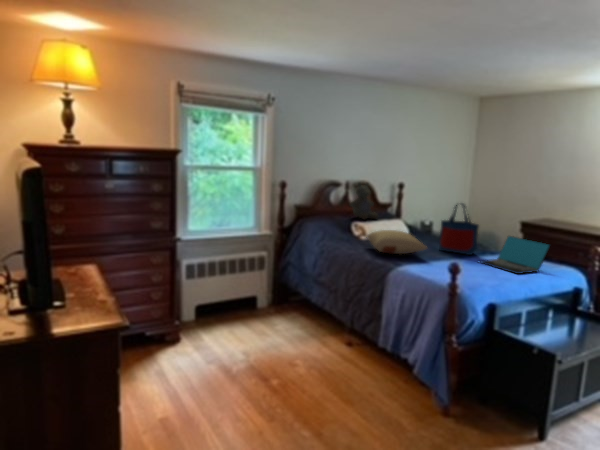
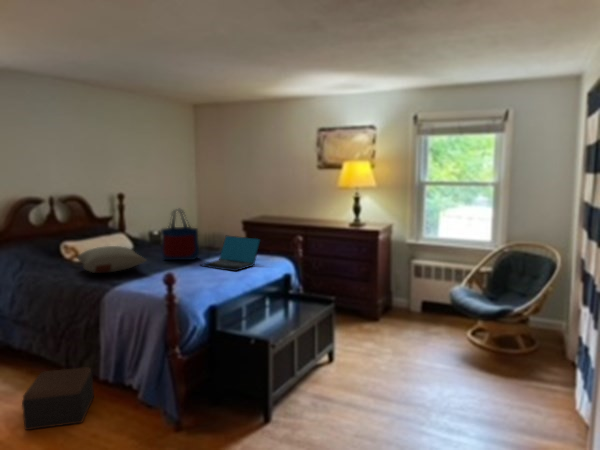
stuffed bear: present [350,183,378,219] -> none [56,196,95,238]
footstool: none [317,326,370,378] -> present [22,367,94,430]

